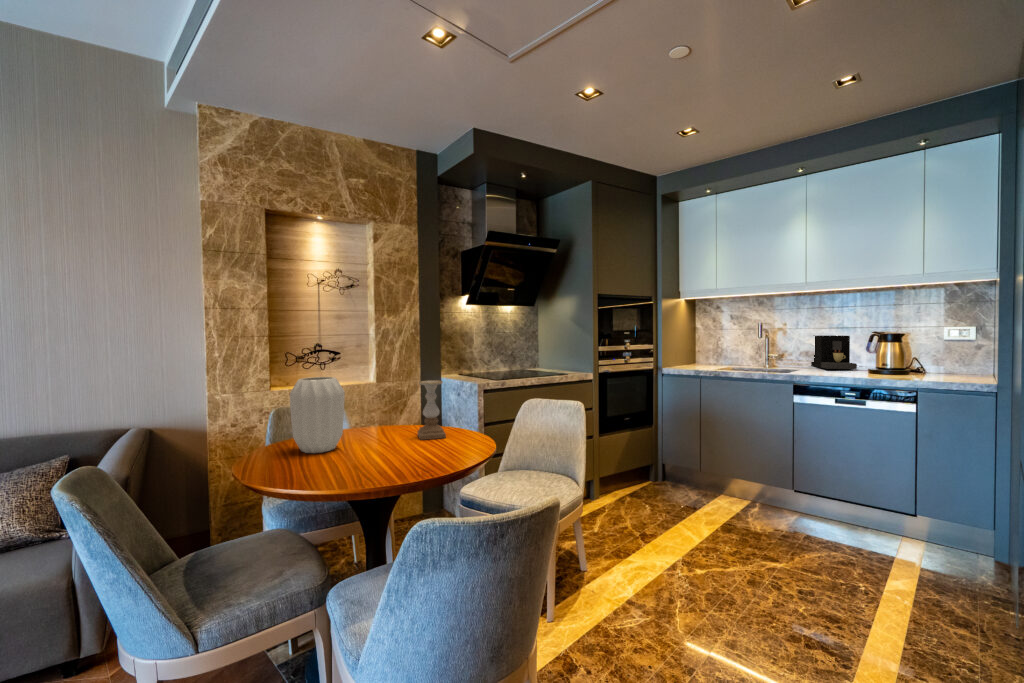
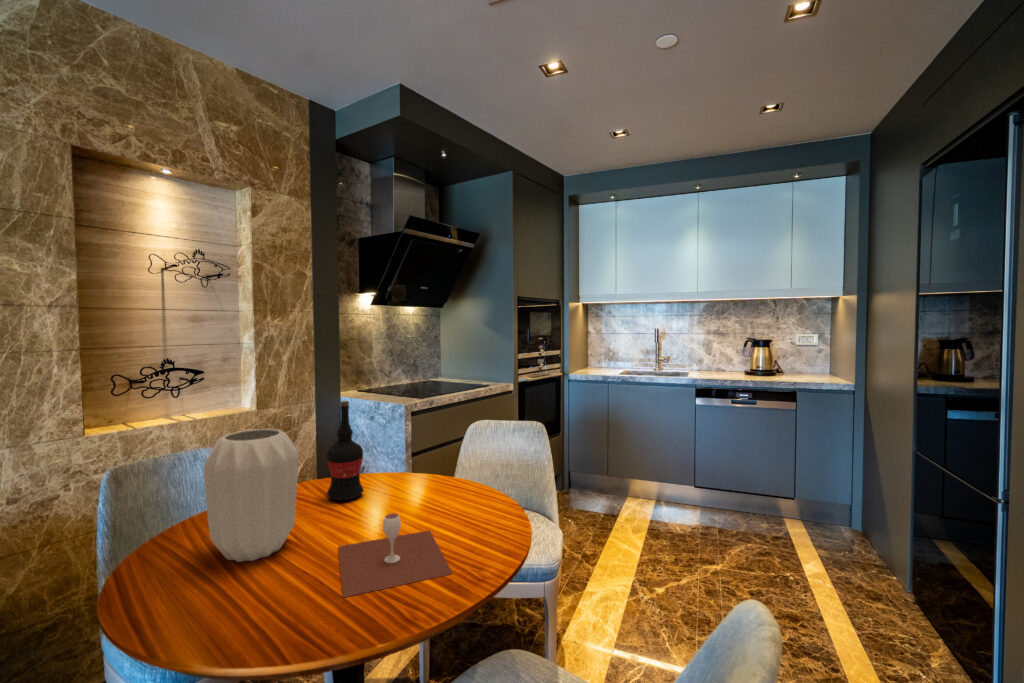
coffee maker: present [811,335,857,369] -> none [692,341,735,372]
wine bottle: none [380,367,405,435] -> present [327,401,364,500]
candle holder: present [418,380,446,440] -> none [385,416,431,503]
wine glass: none [339,431,420,470] -> present [339,513,452,598]

